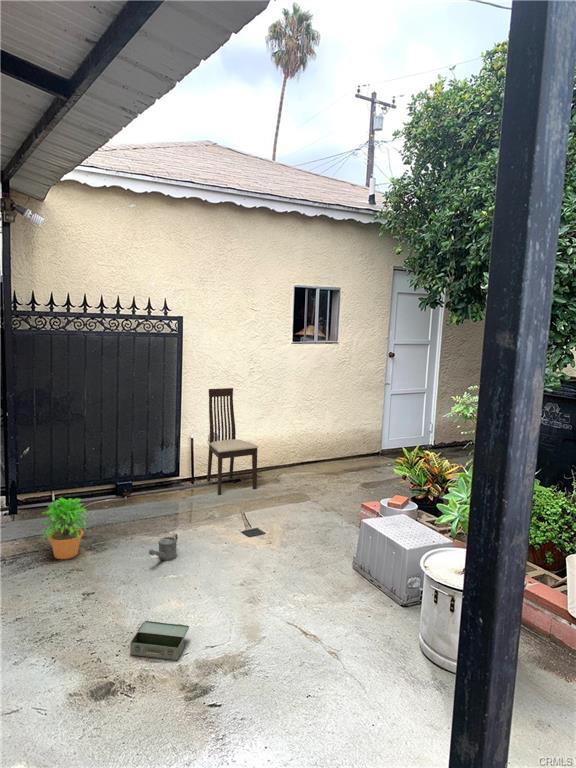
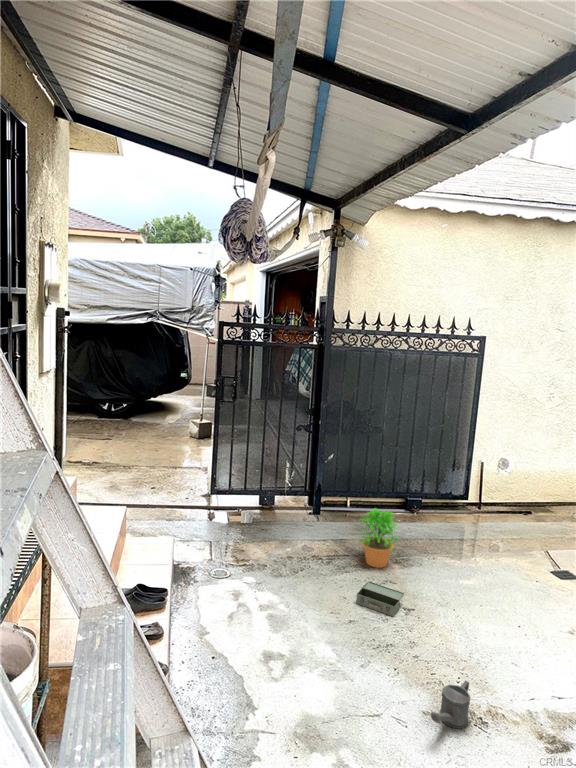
chair: present [207,388,258,495] -> none [494,413,560,527]
watering can: present [149,534,178,561] -> present [431,681,471,729]
toolbox: present [130,621,189,660] -> present [356,582,404,617]

